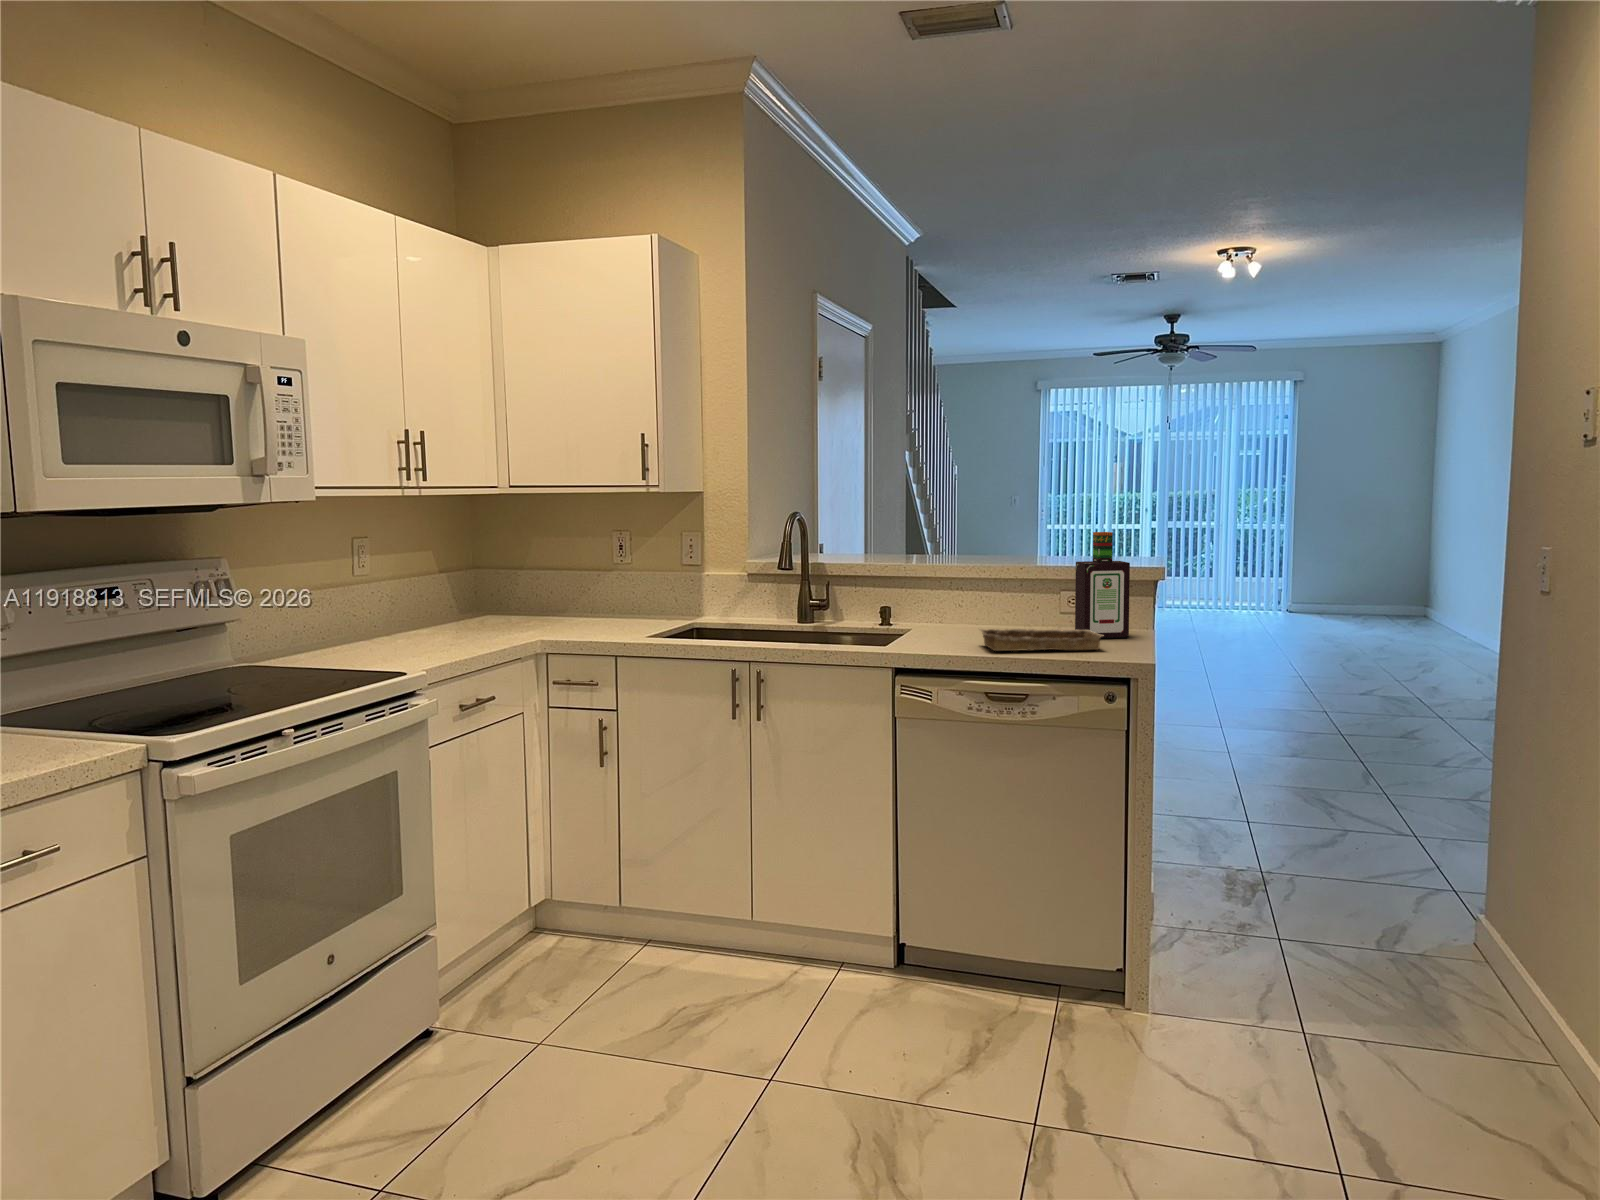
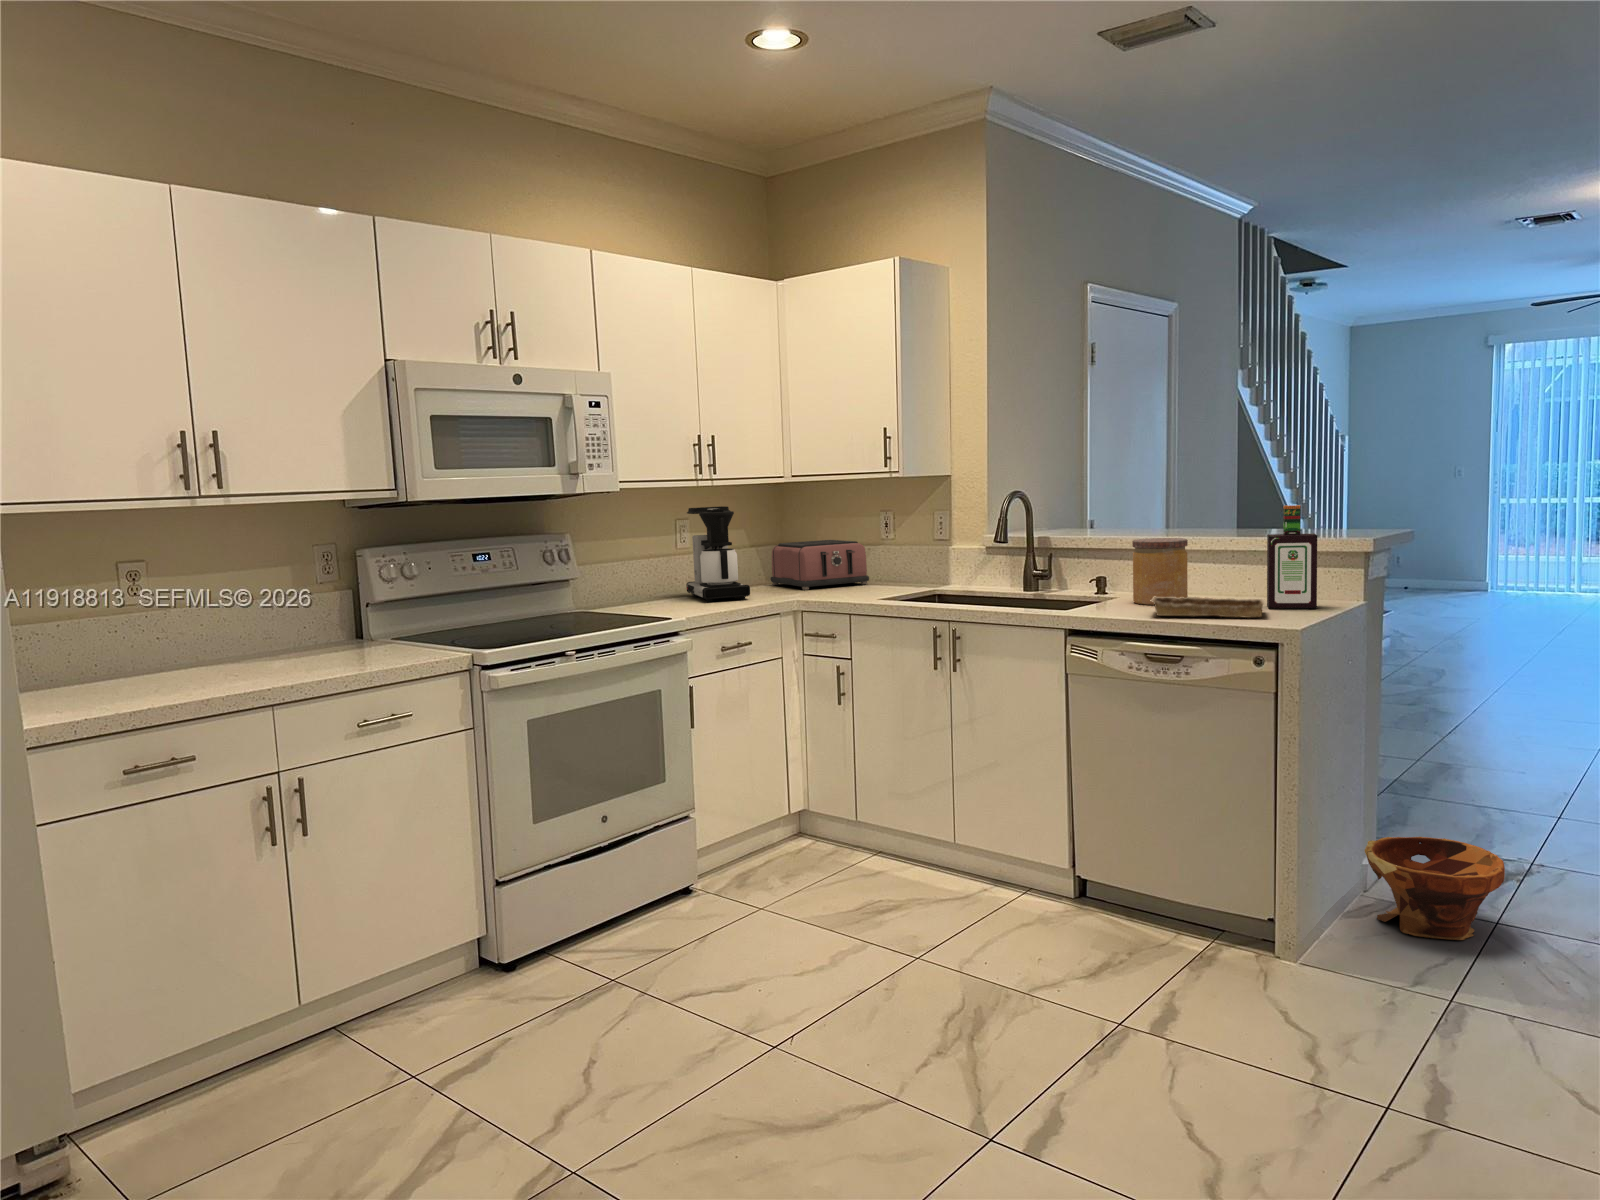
coffee maker: none [377,524,474,646] -> present [686,506,750,602]
toaster: none [474,565,600,626] -> present [771,540,869,590]
jar: none [936,565,992,637] -> present [1132,538,1188,605]
planter: none [1170,859,1302,963] -> present [1365,837,1505,940]

